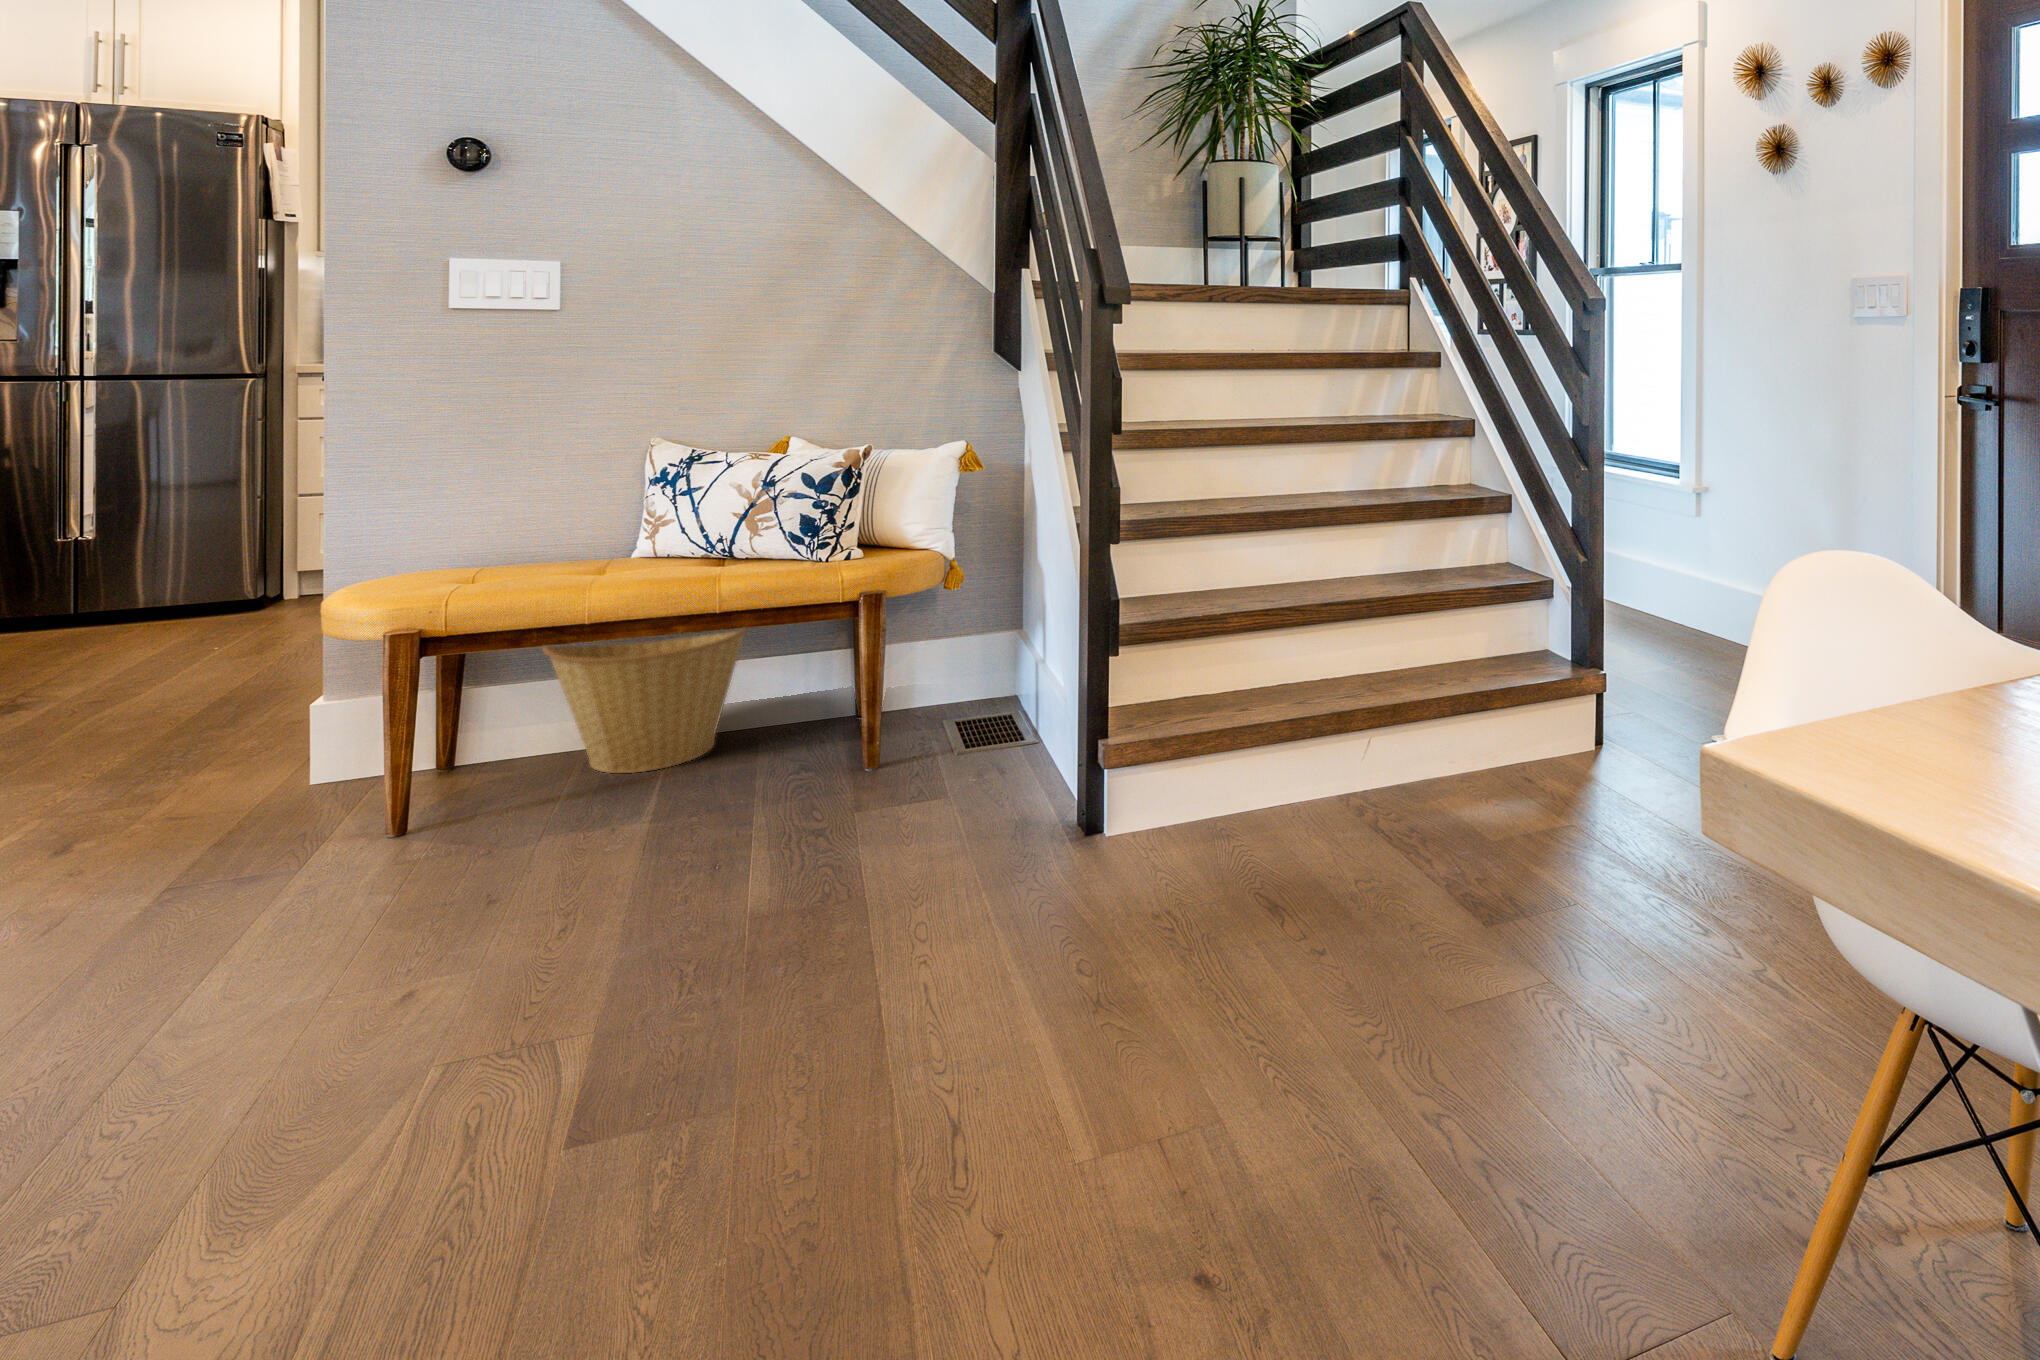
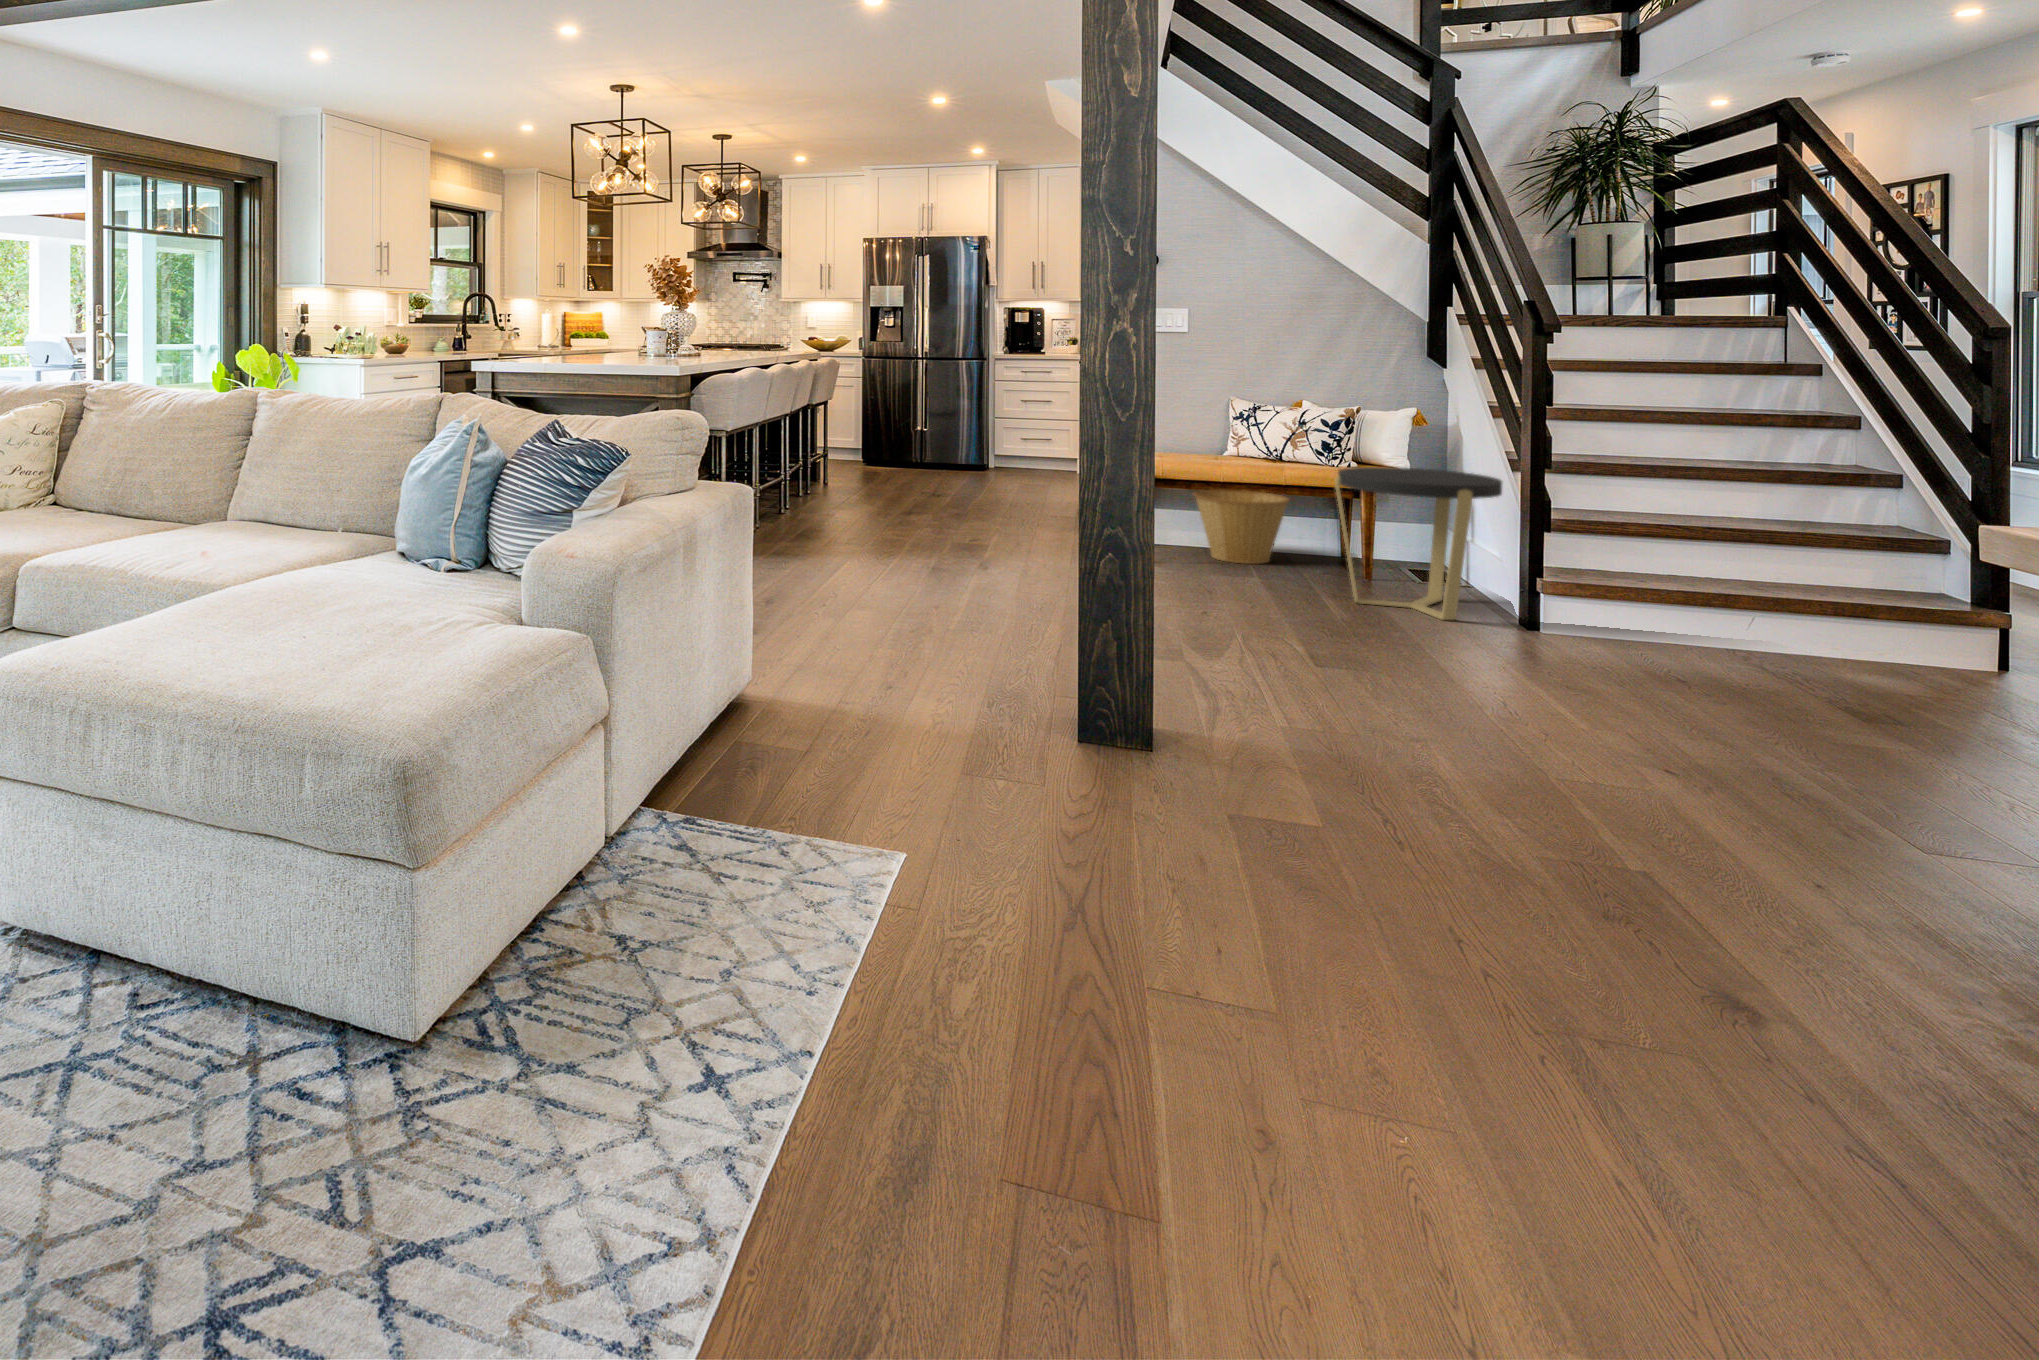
side table: none [751,569,1047,881] -> present [1335,467,1502,620]

